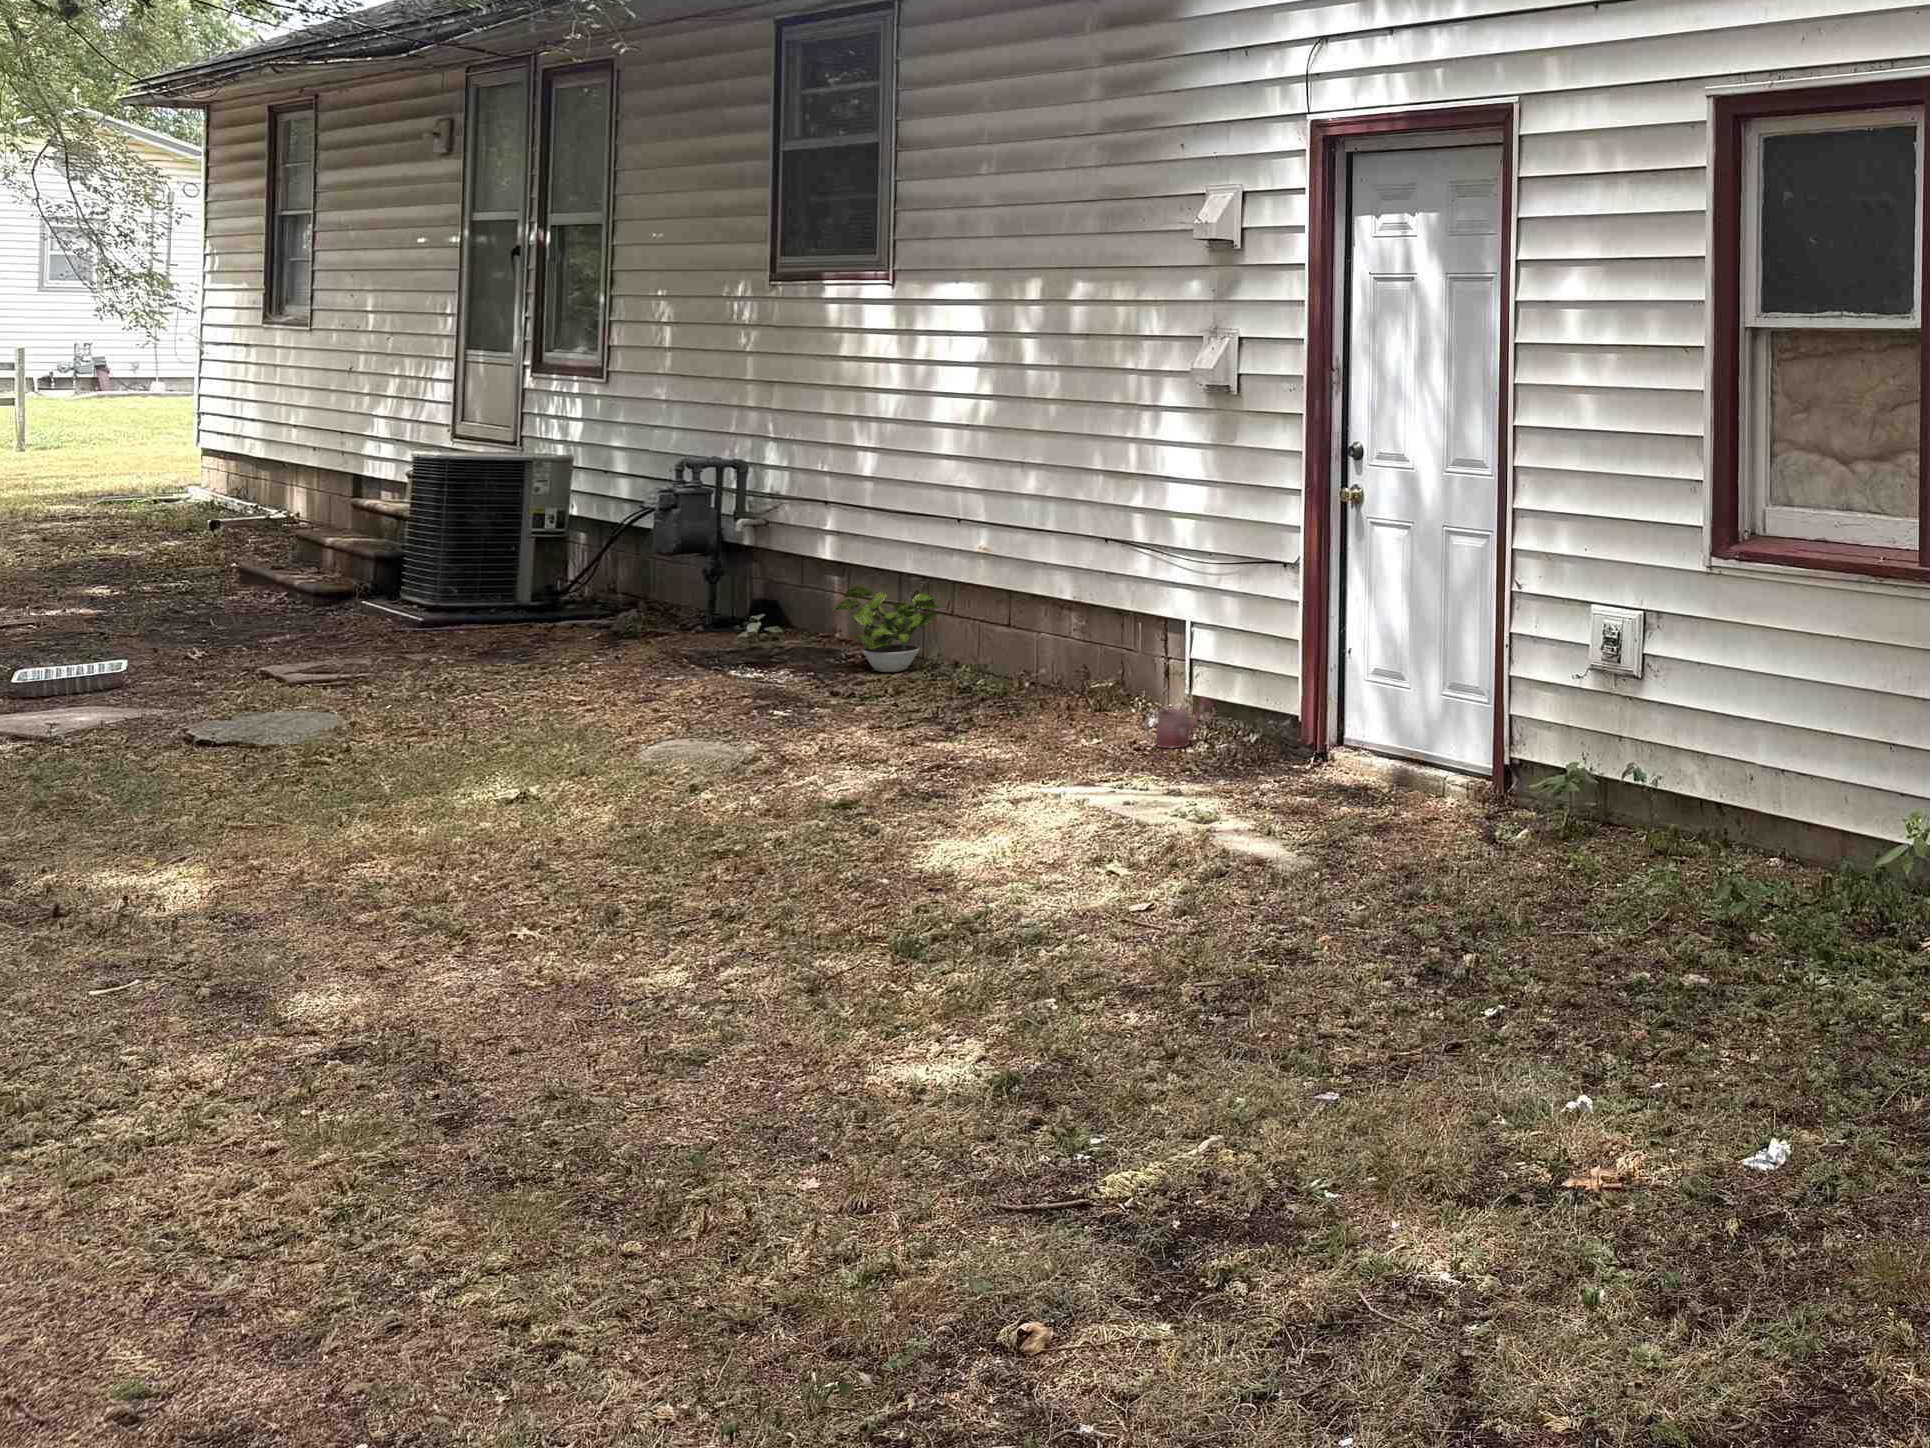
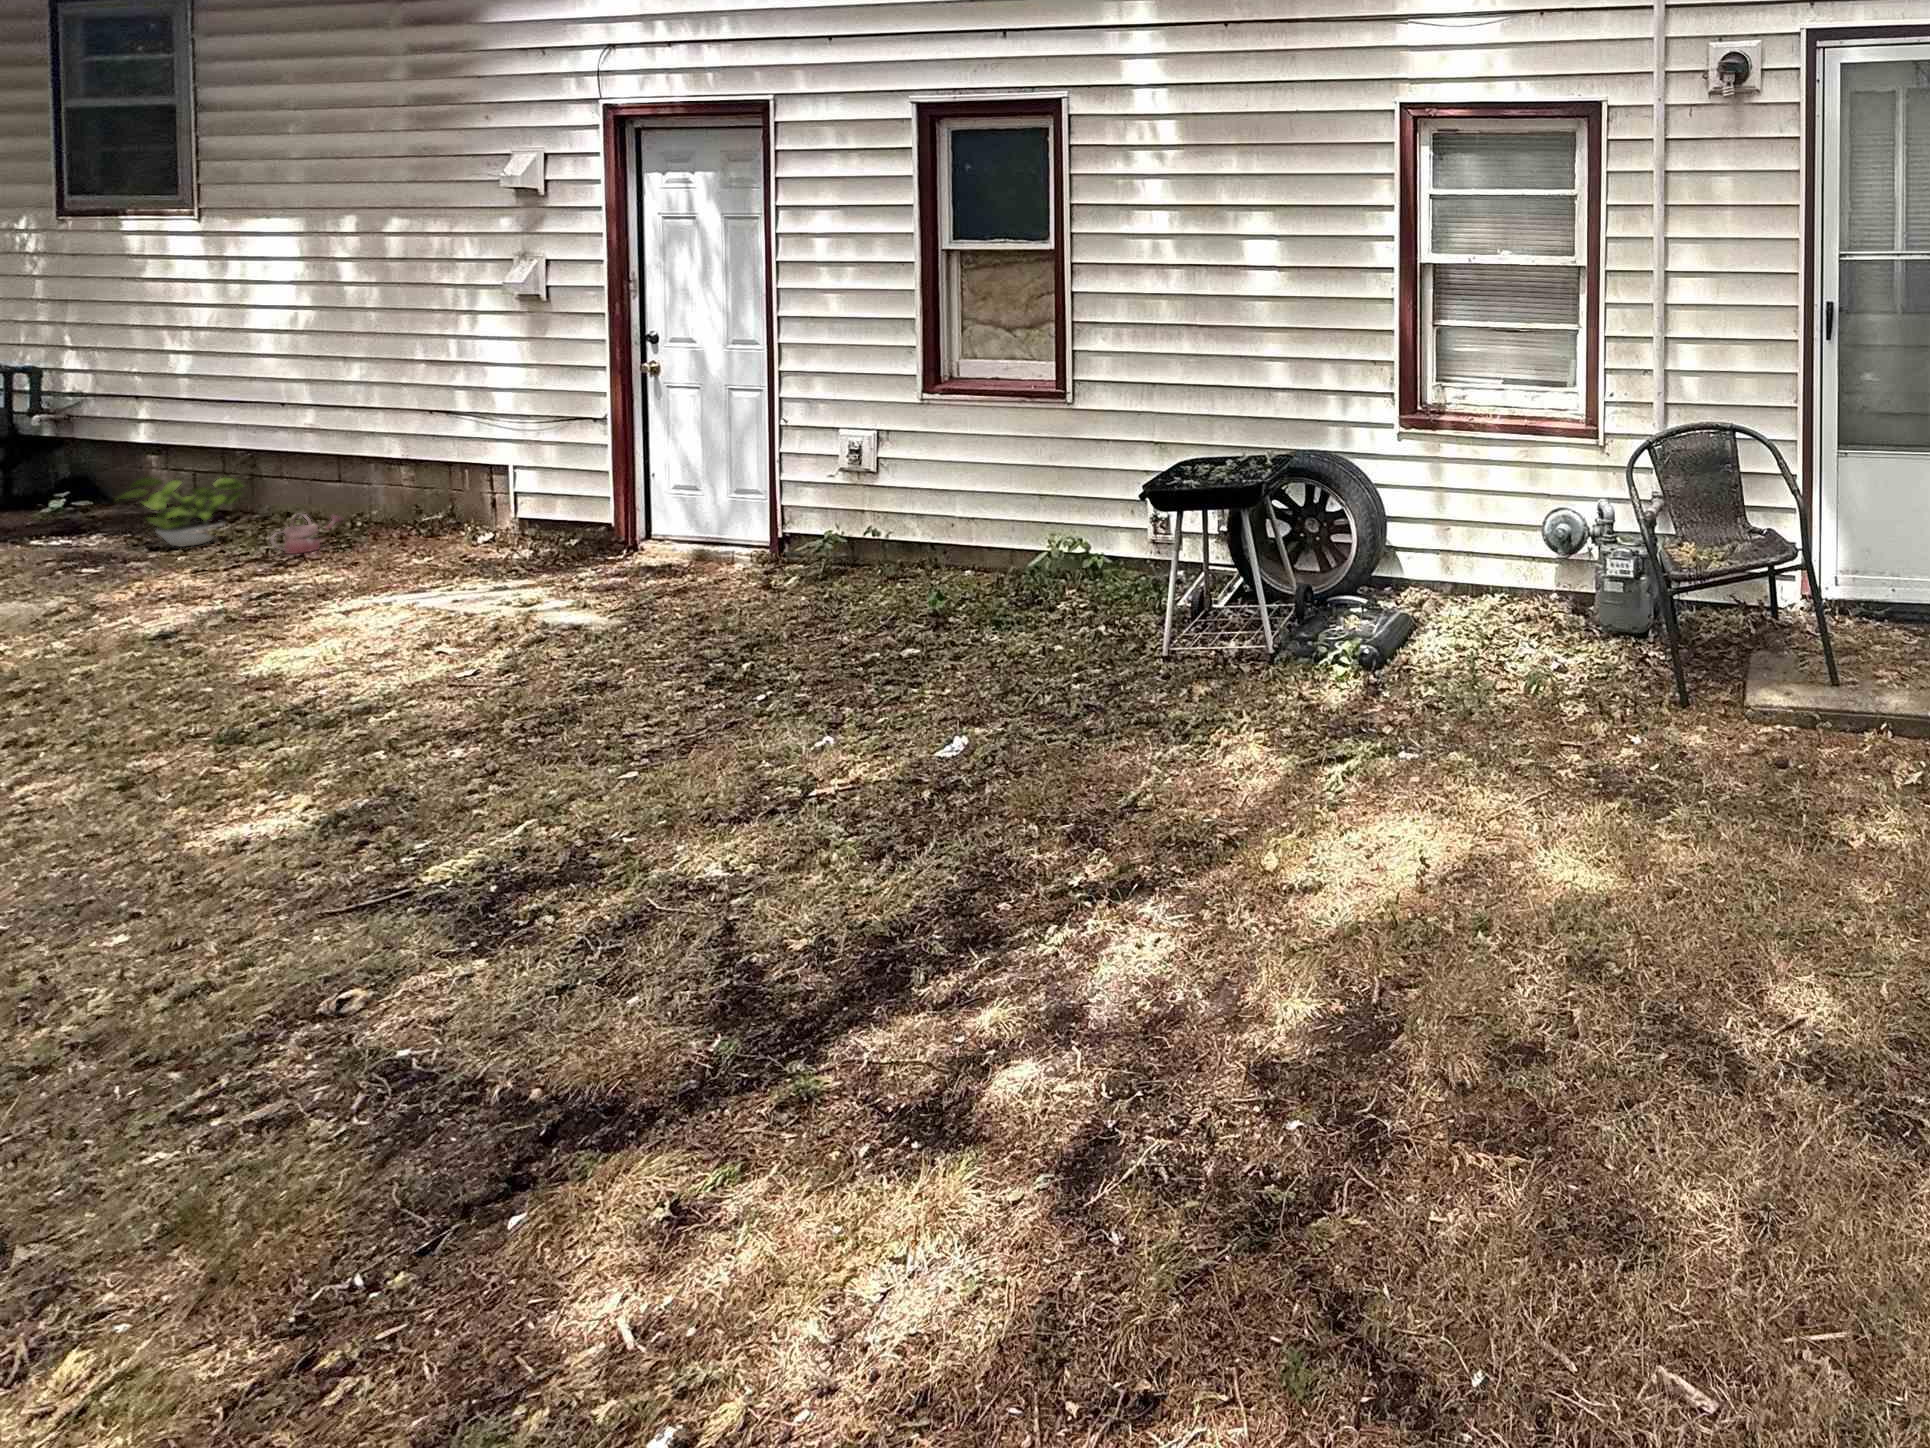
watering can: present [1144,692,1212,748] -> present [271,515,342,554]

